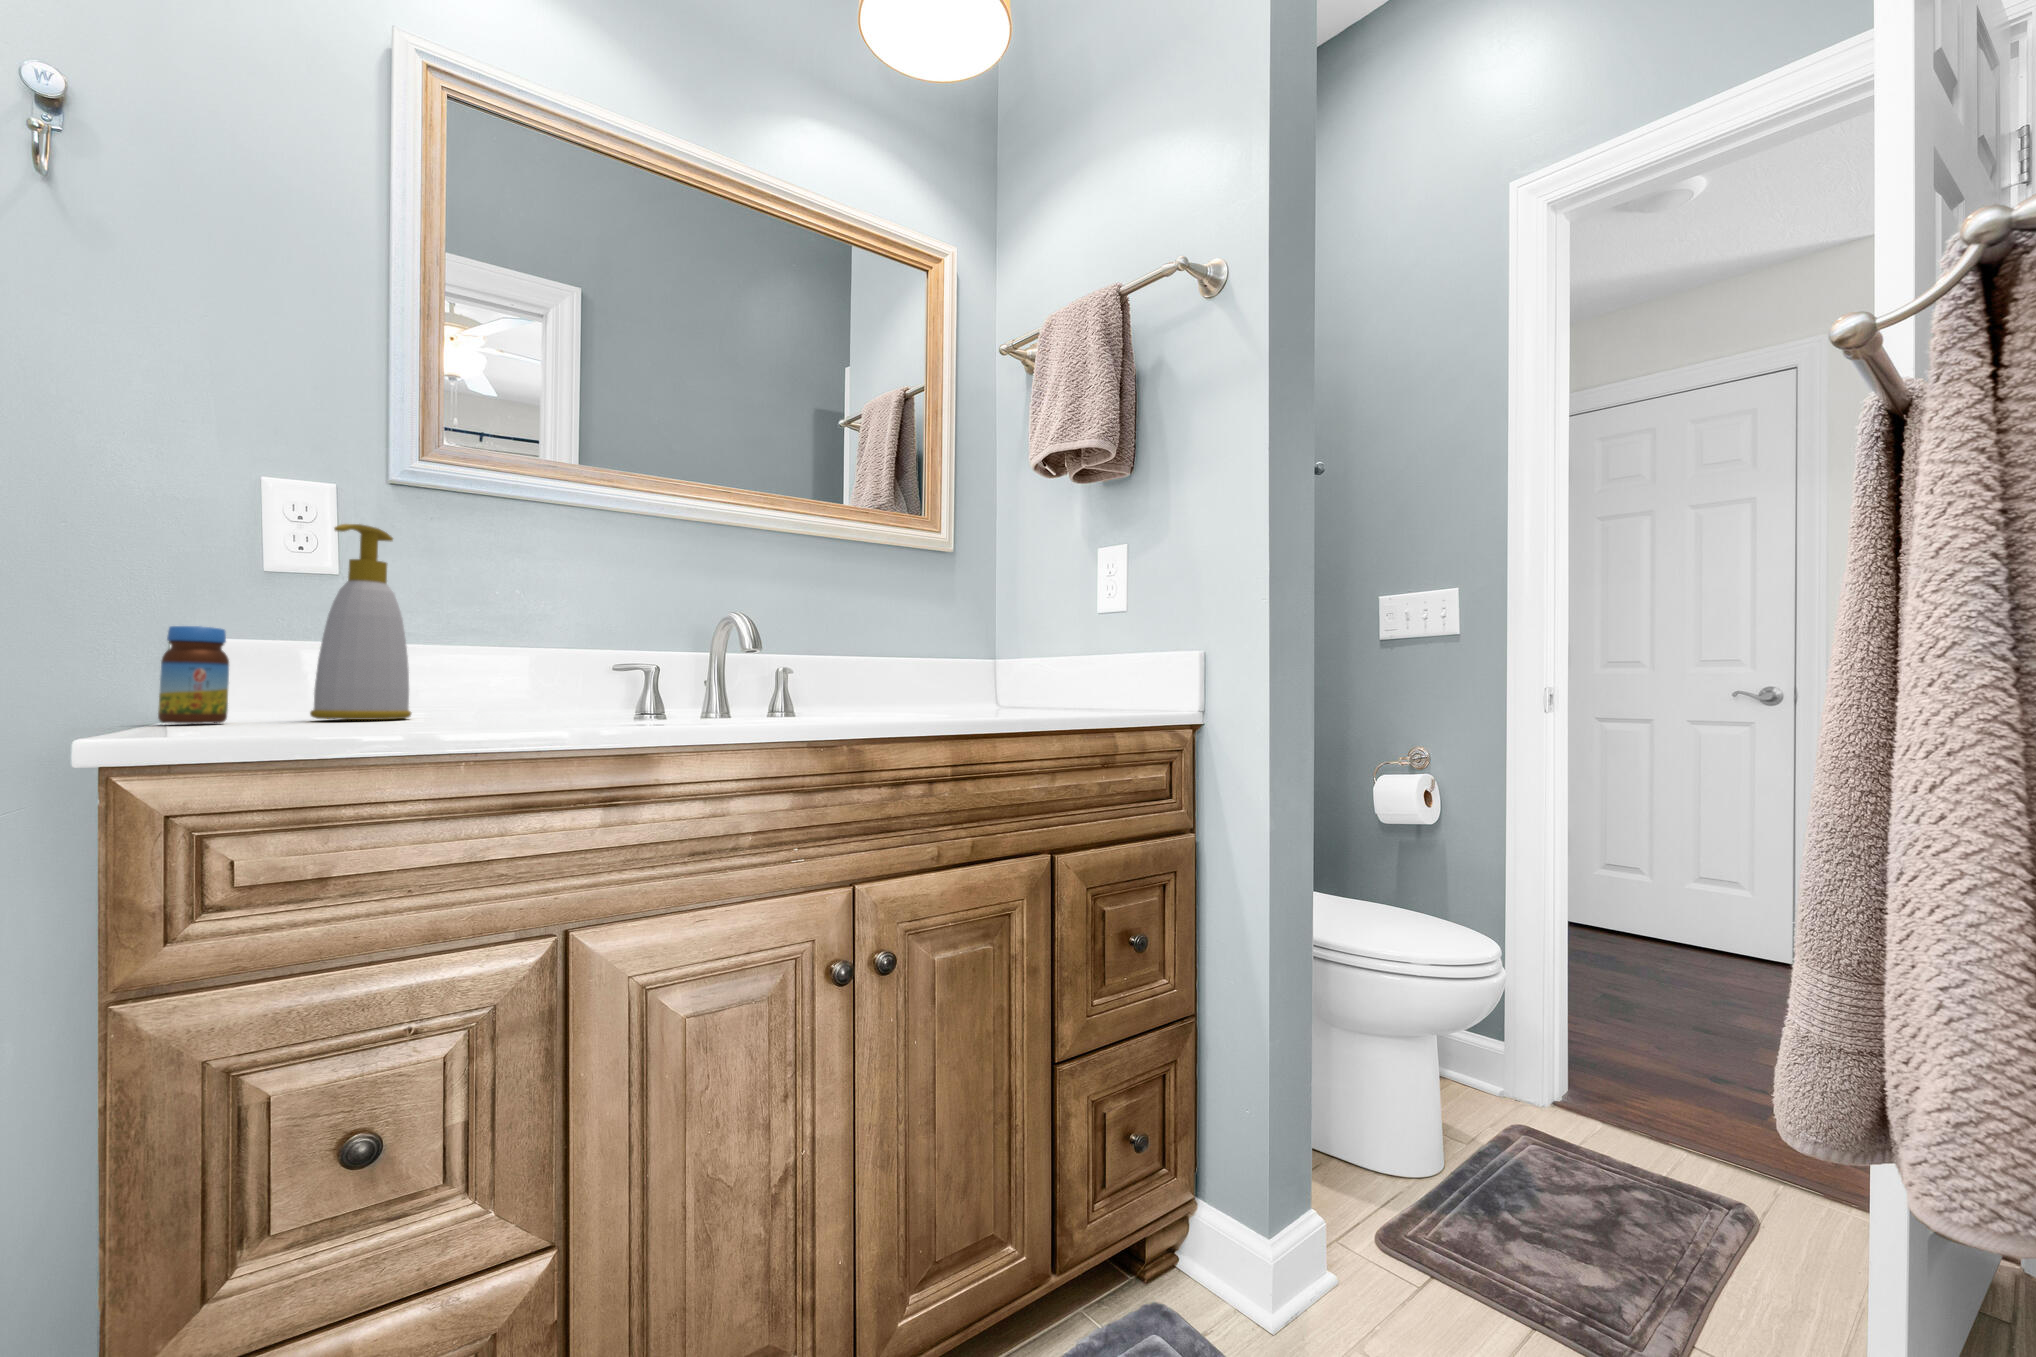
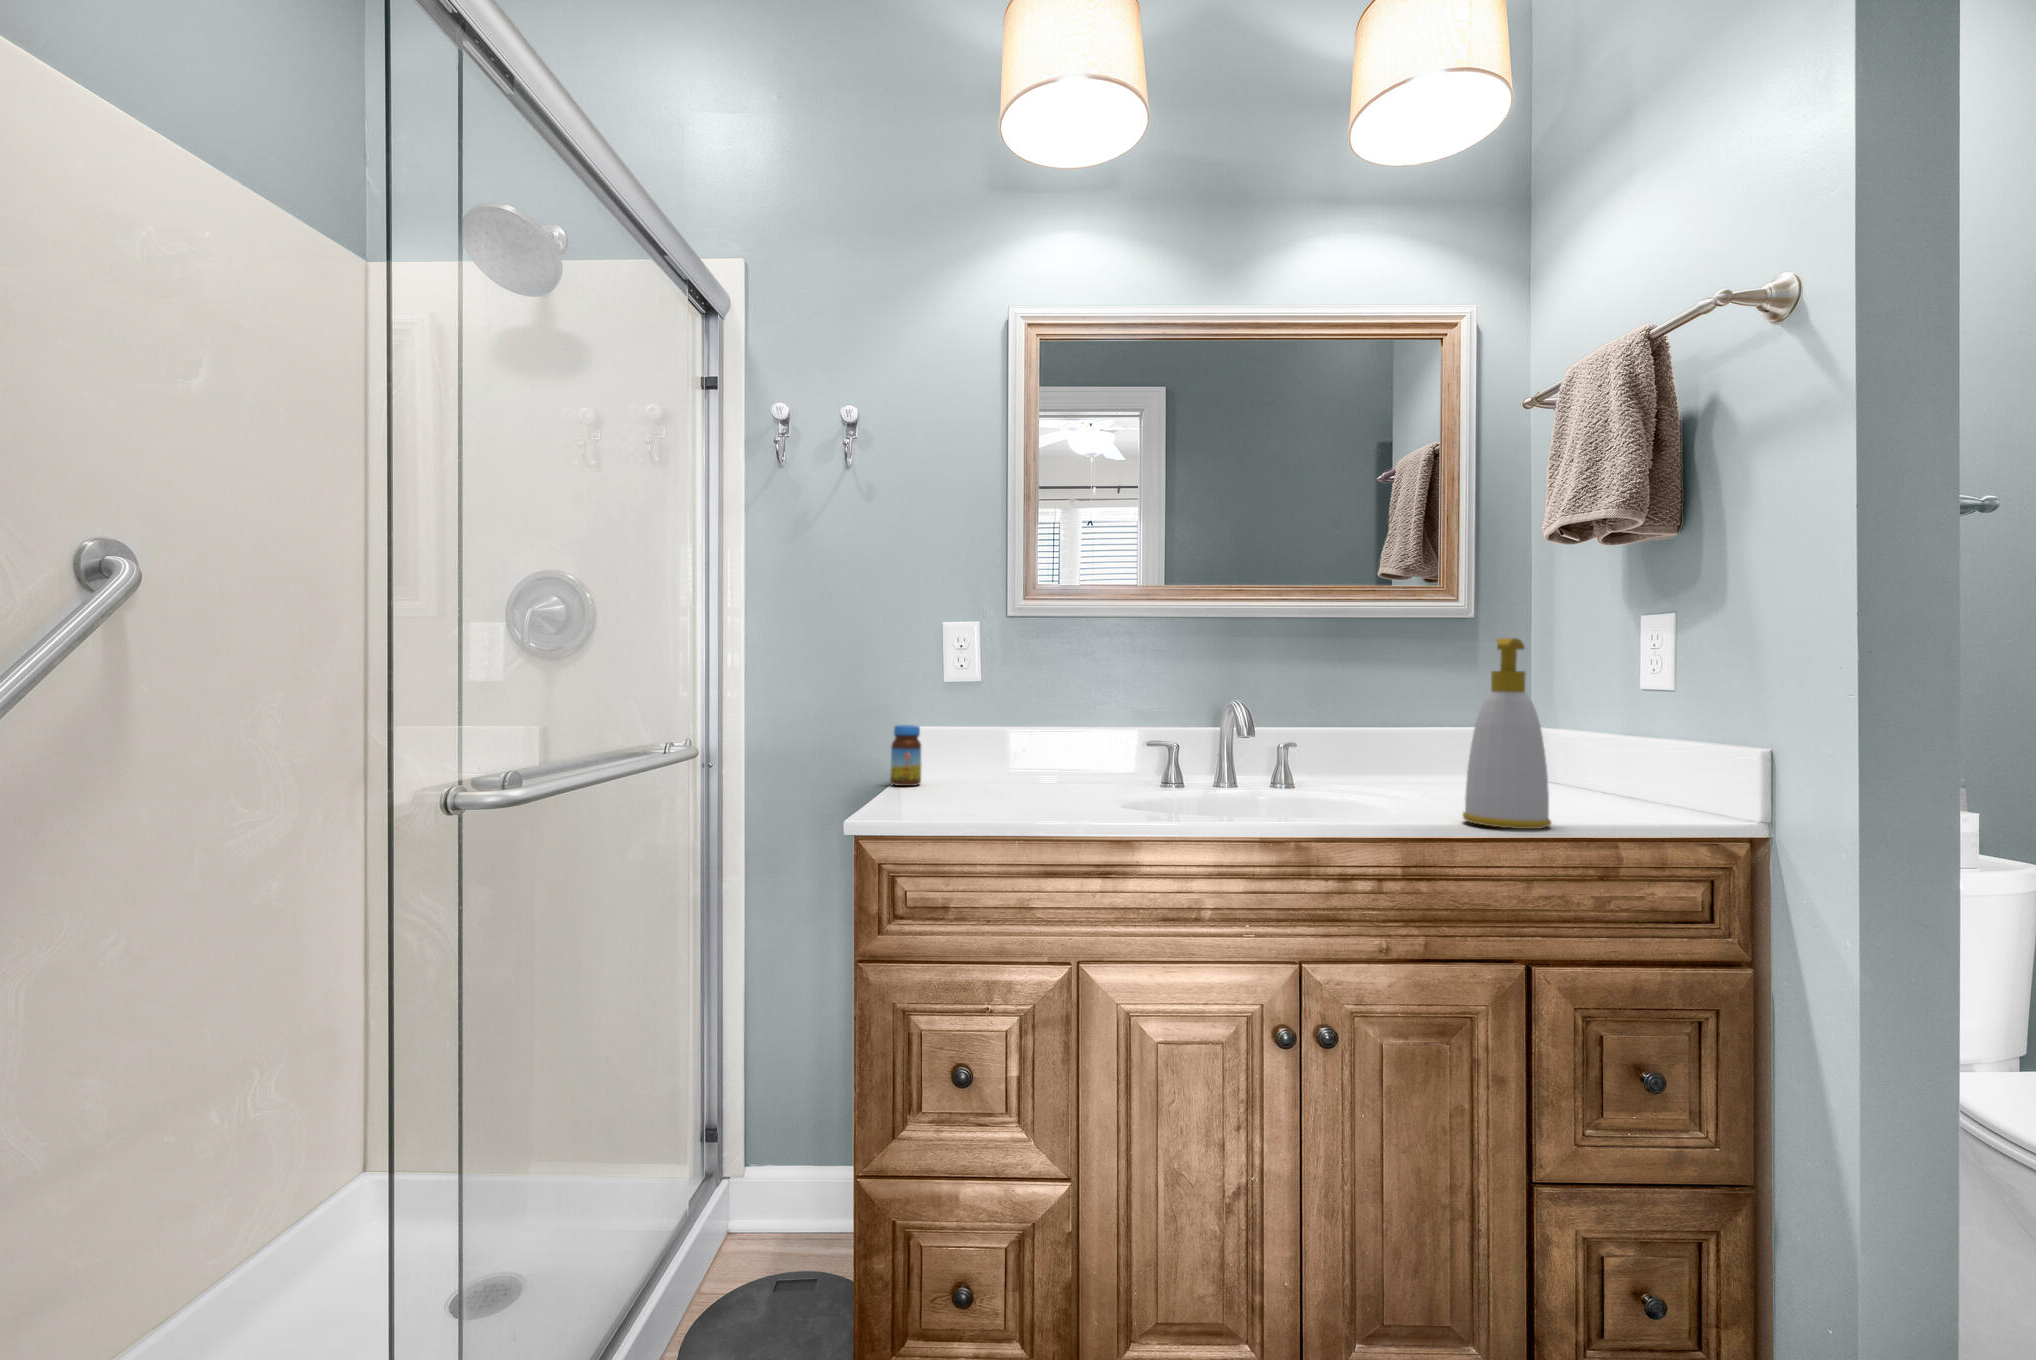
soap bottle: present [310,524,411,720] -> present [1463,638,1551,829]

